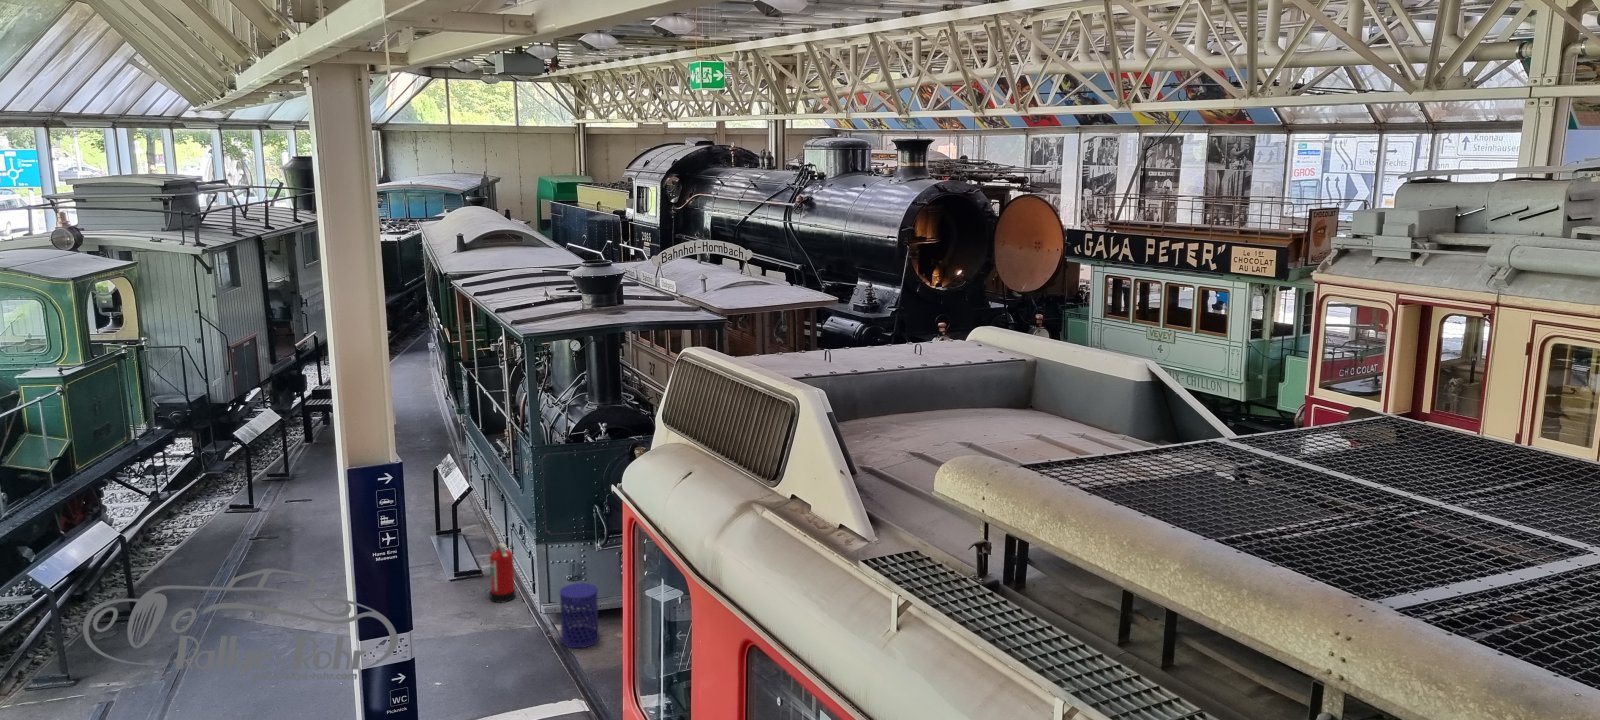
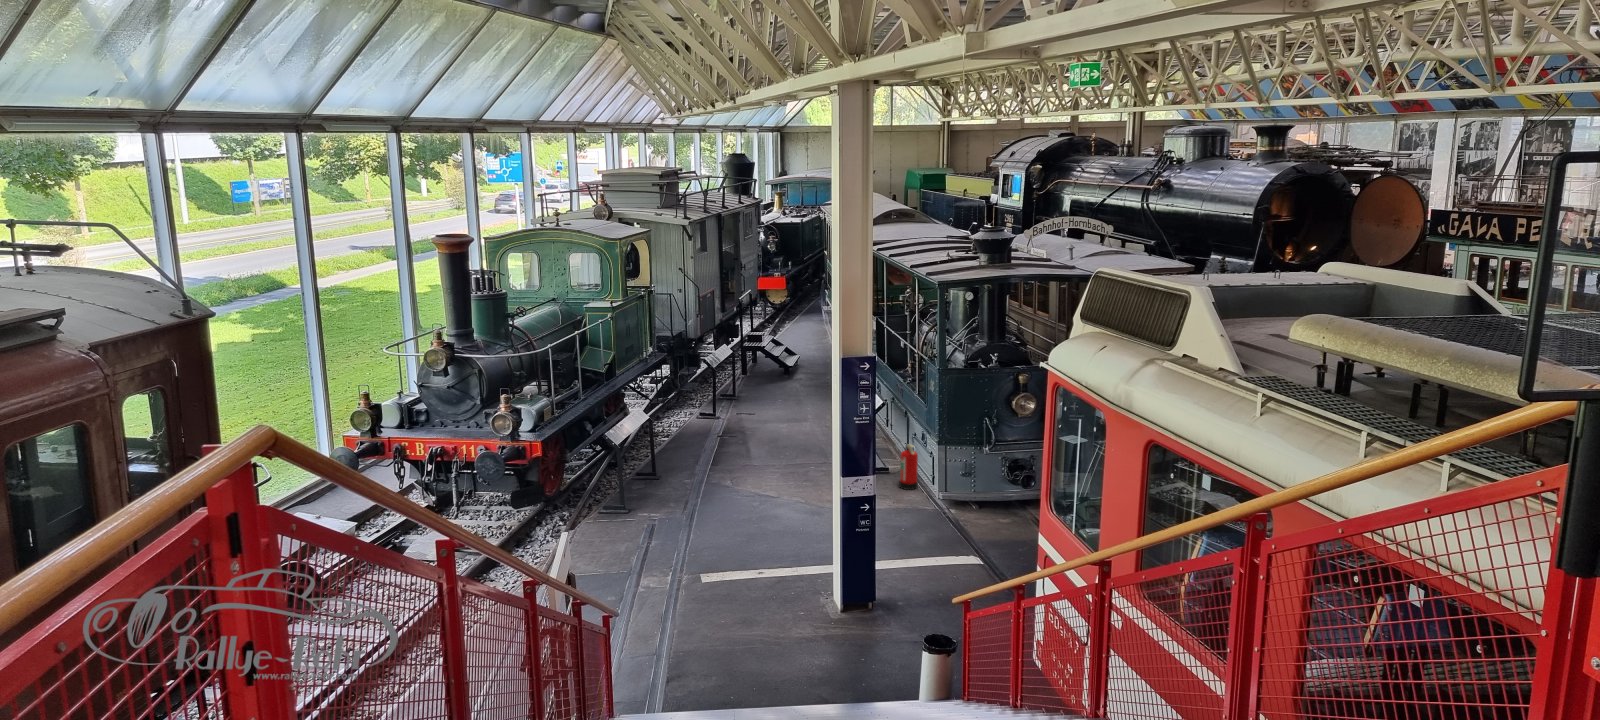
waste bin: present [560,583,599,648] -> none [957,476,987,524]

